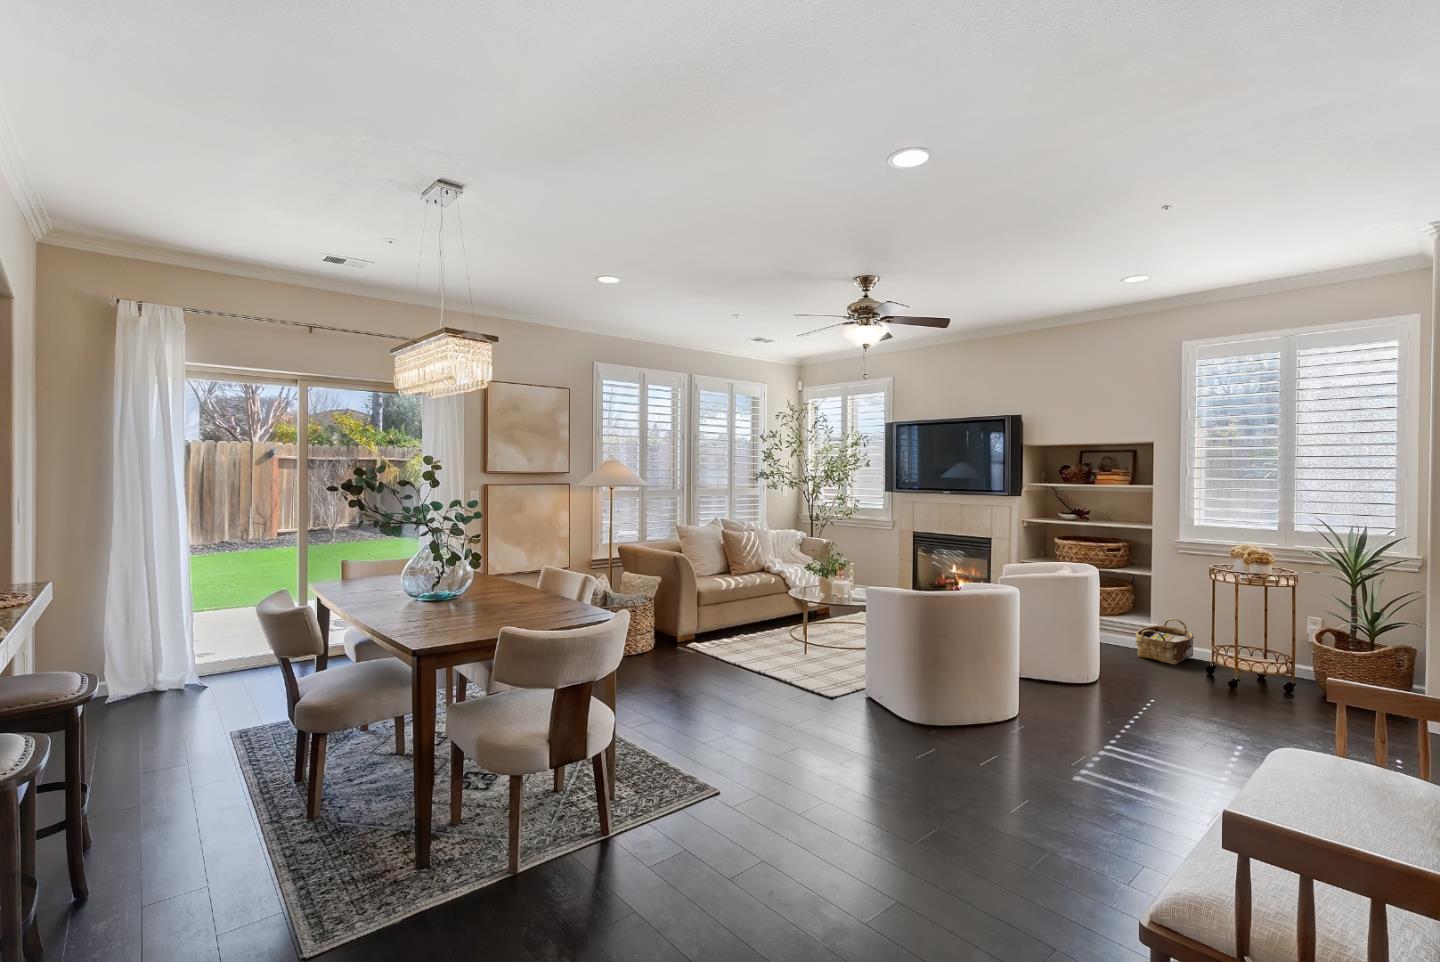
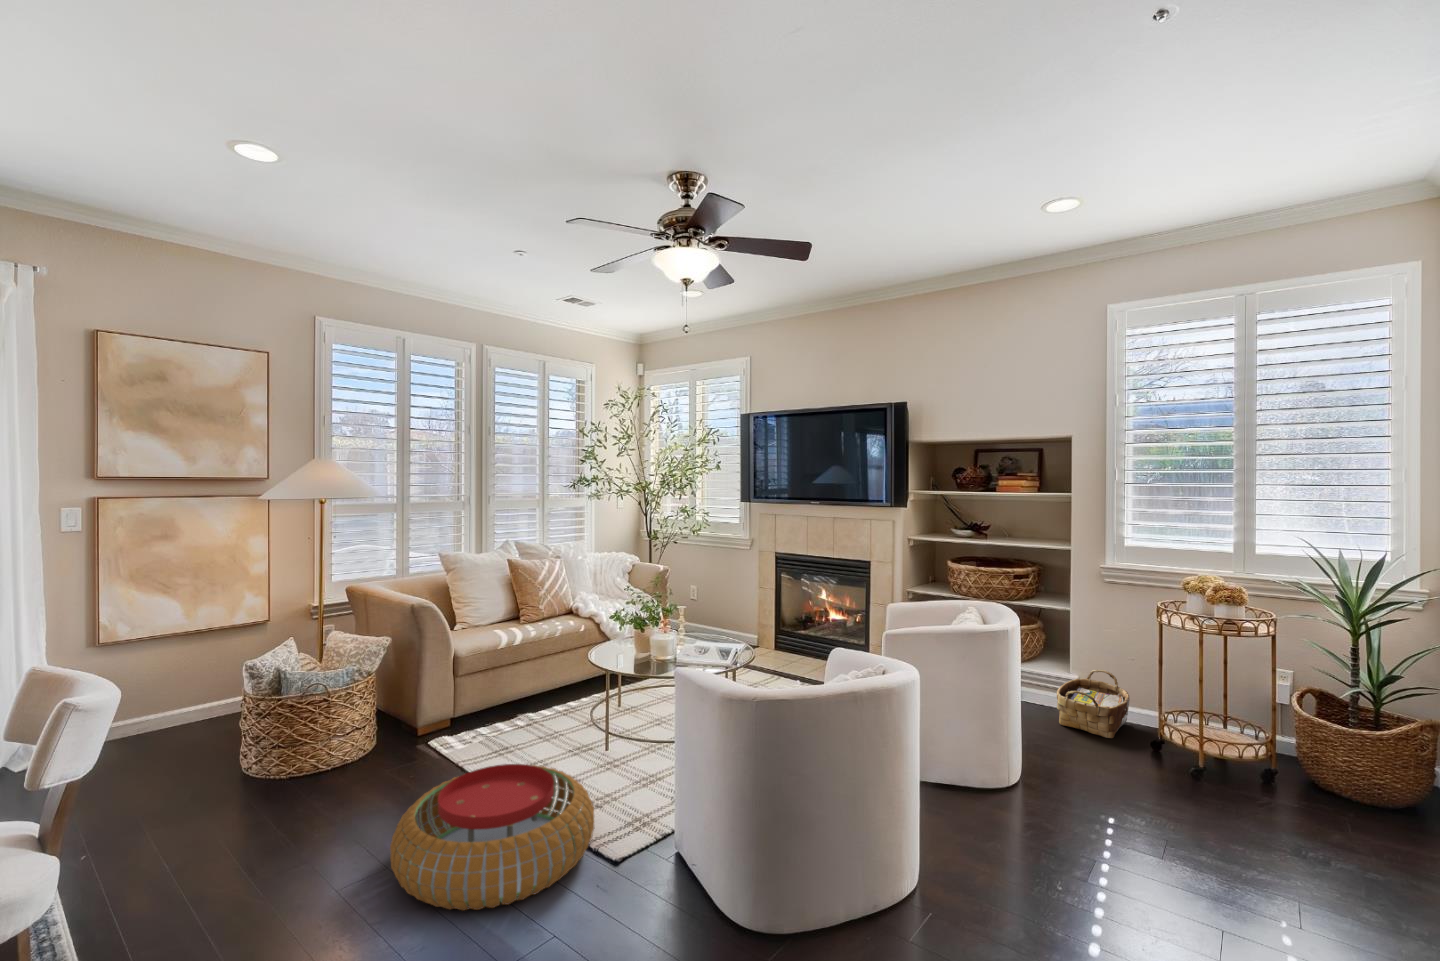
pouf: none [708,642,818,704] -> present [390,764,594,910]

